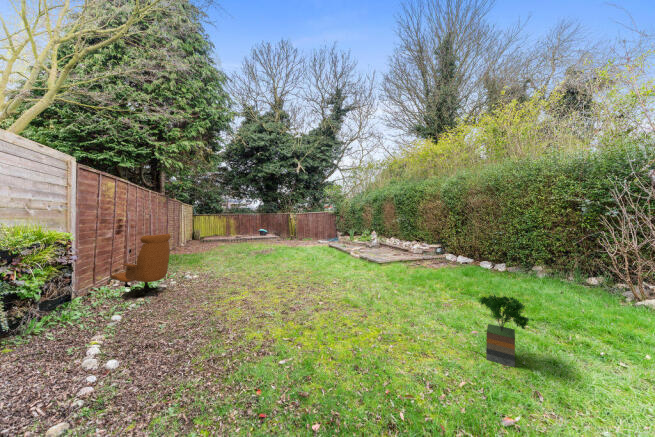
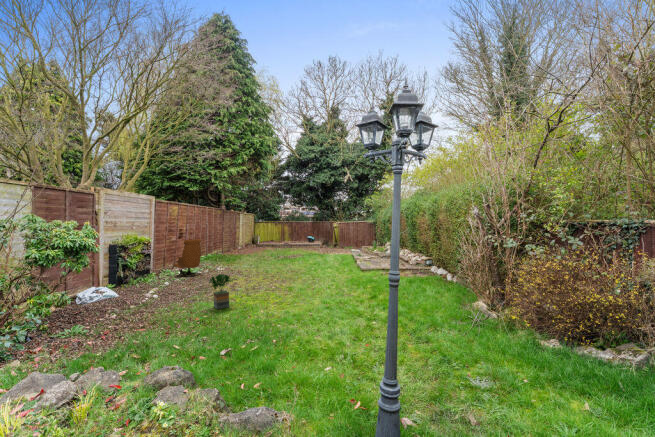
potted tree: present [480,294,529,367] -> present [209,274,233,309]

